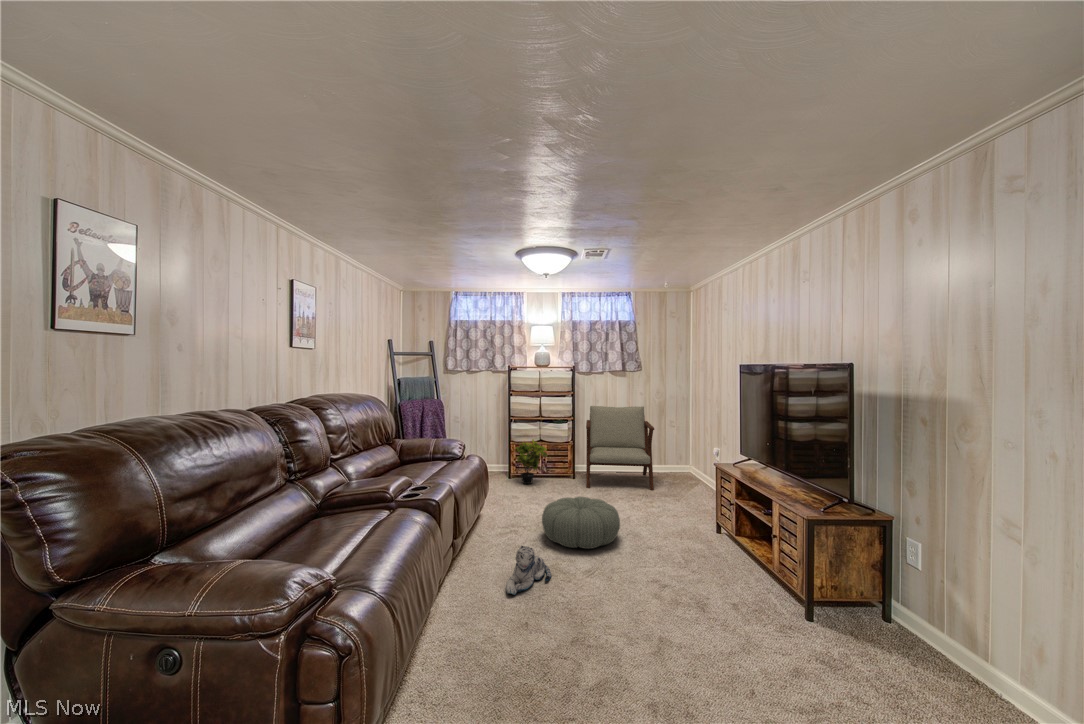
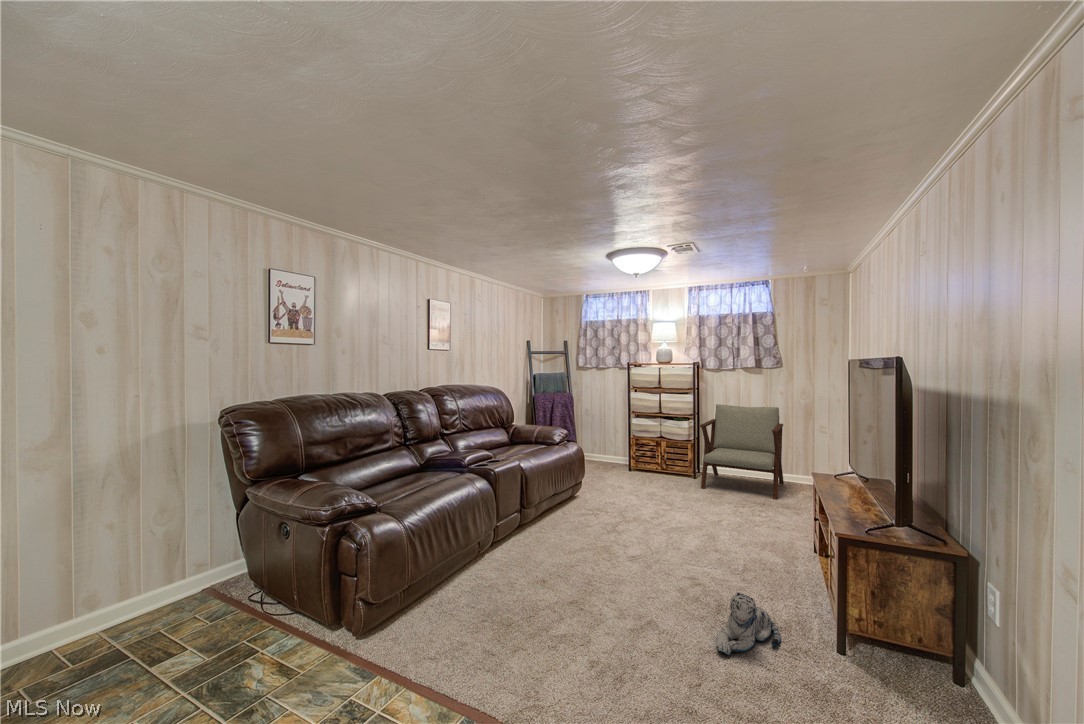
potted plant: present [516,439,548,484] -> none [631,434,665,478]
pouf: present [542,497,620,549] -> none [614,489,692,539]
plush toy: present [506,546,551,595] -> present [717,592,781,655]

